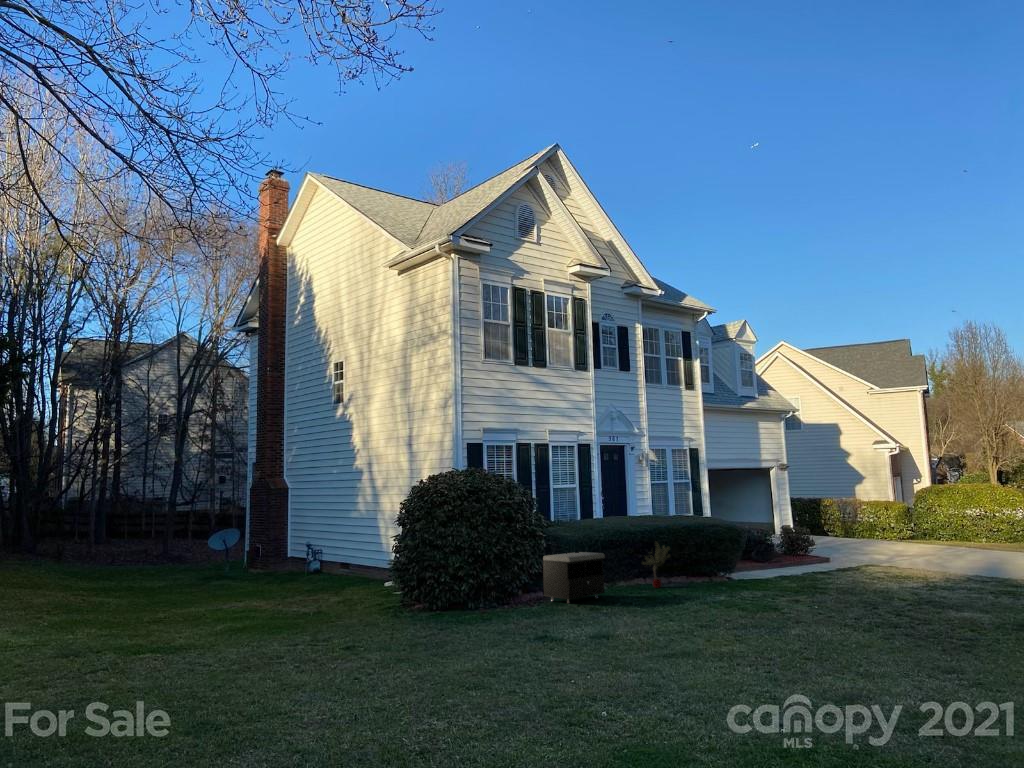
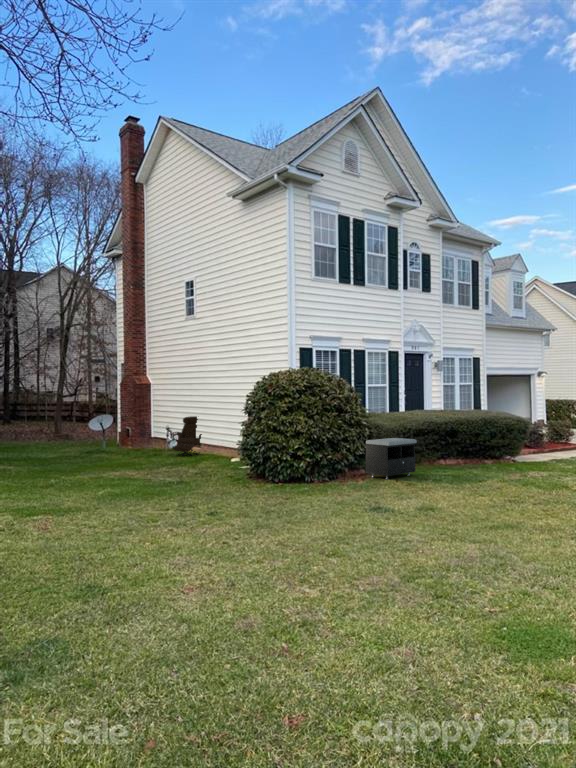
lounge chair: none [315,529,356,581] -> present [174,416,202,456]
potted tree: present [642,543,670,588] -> none [443,430,468,468]

